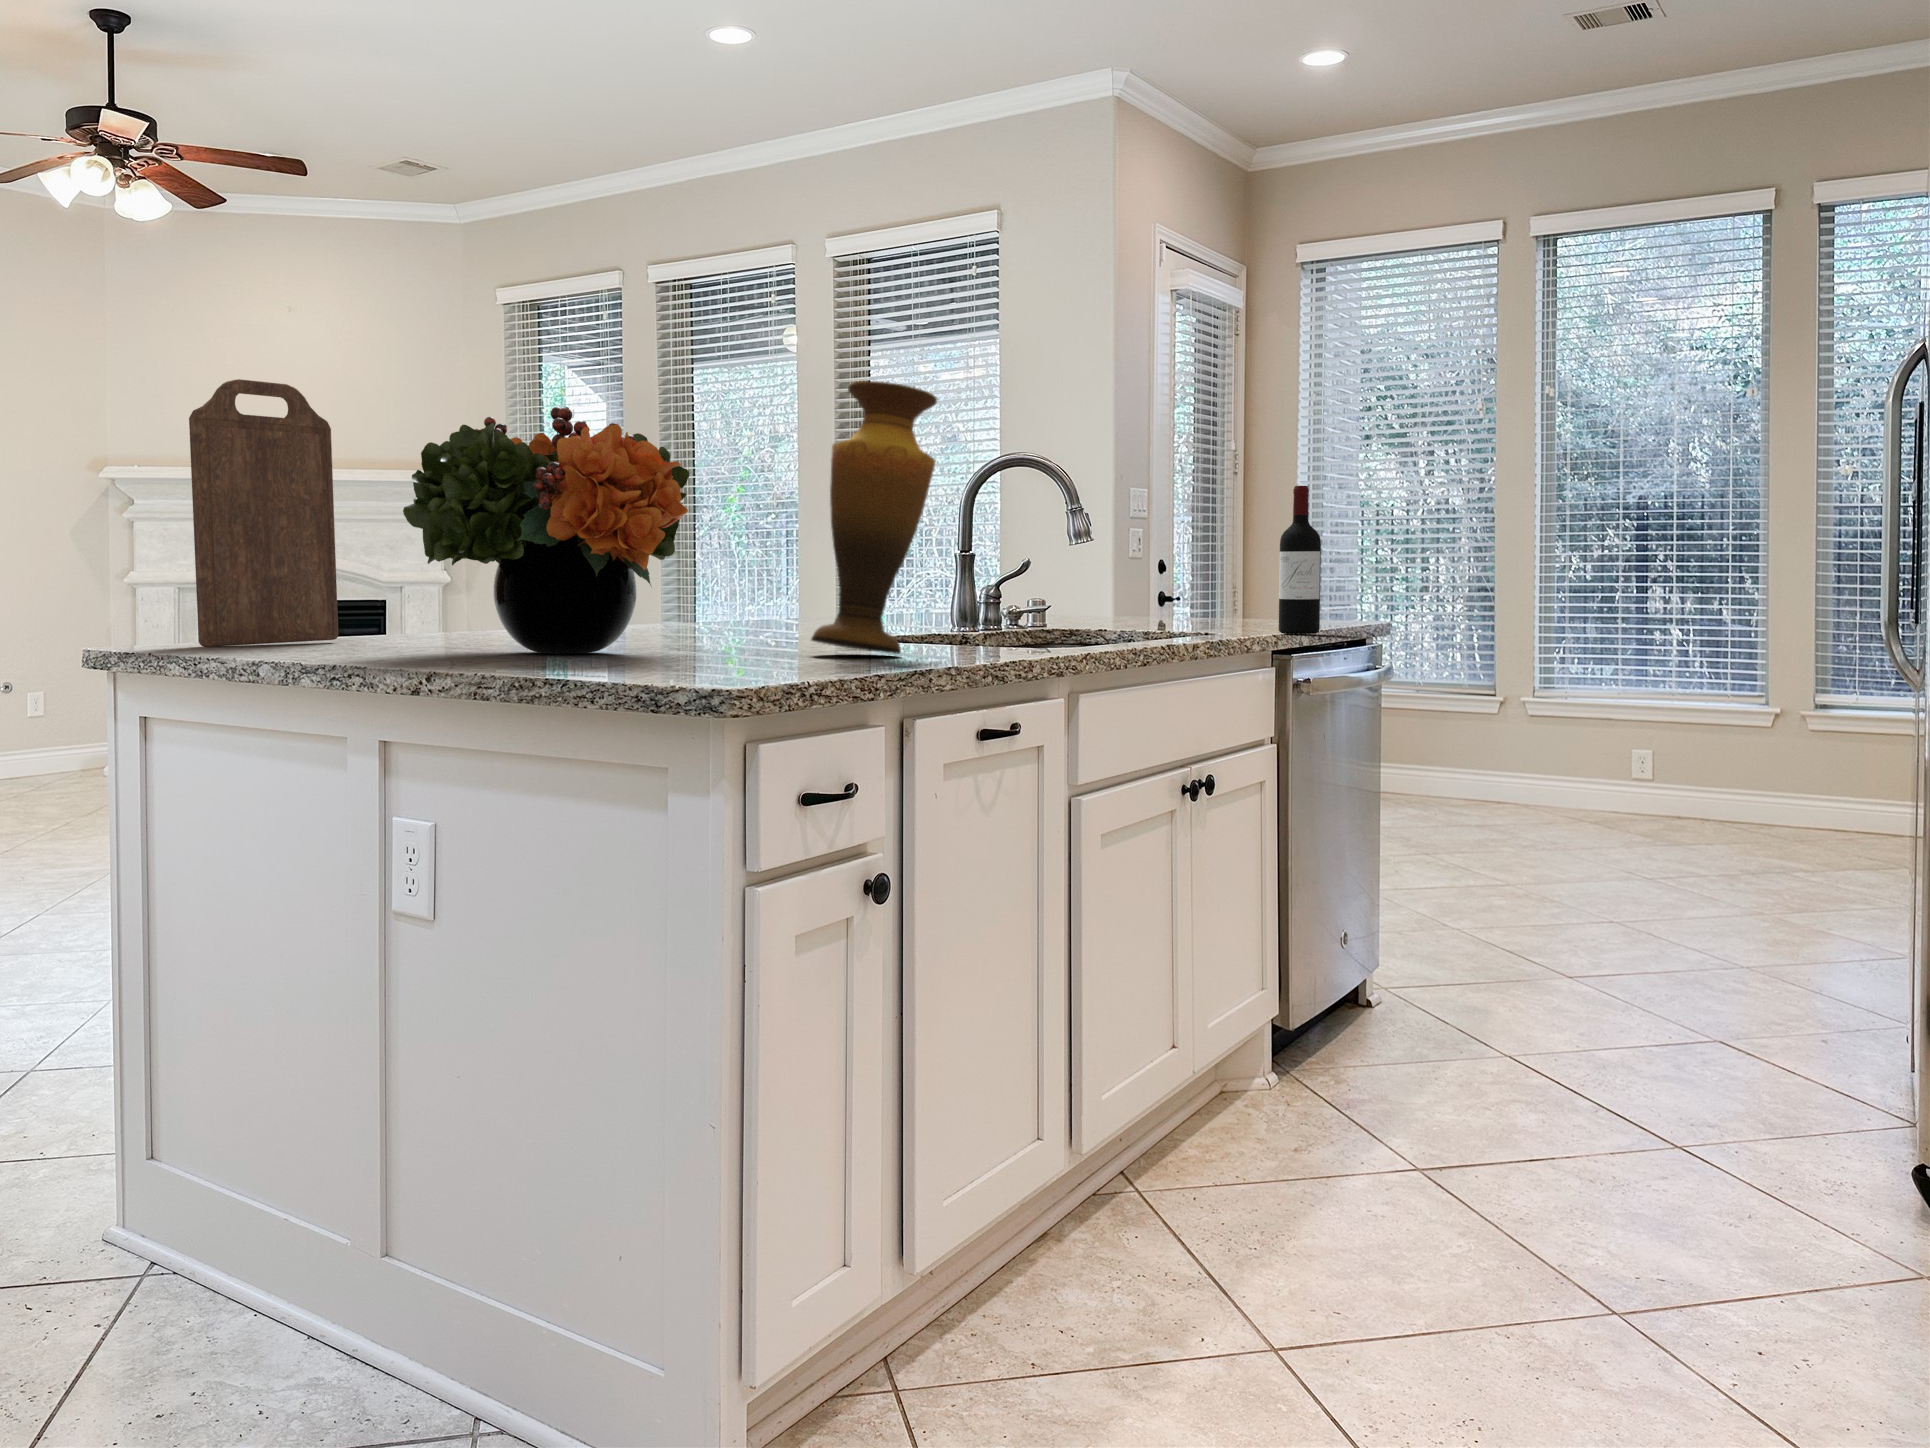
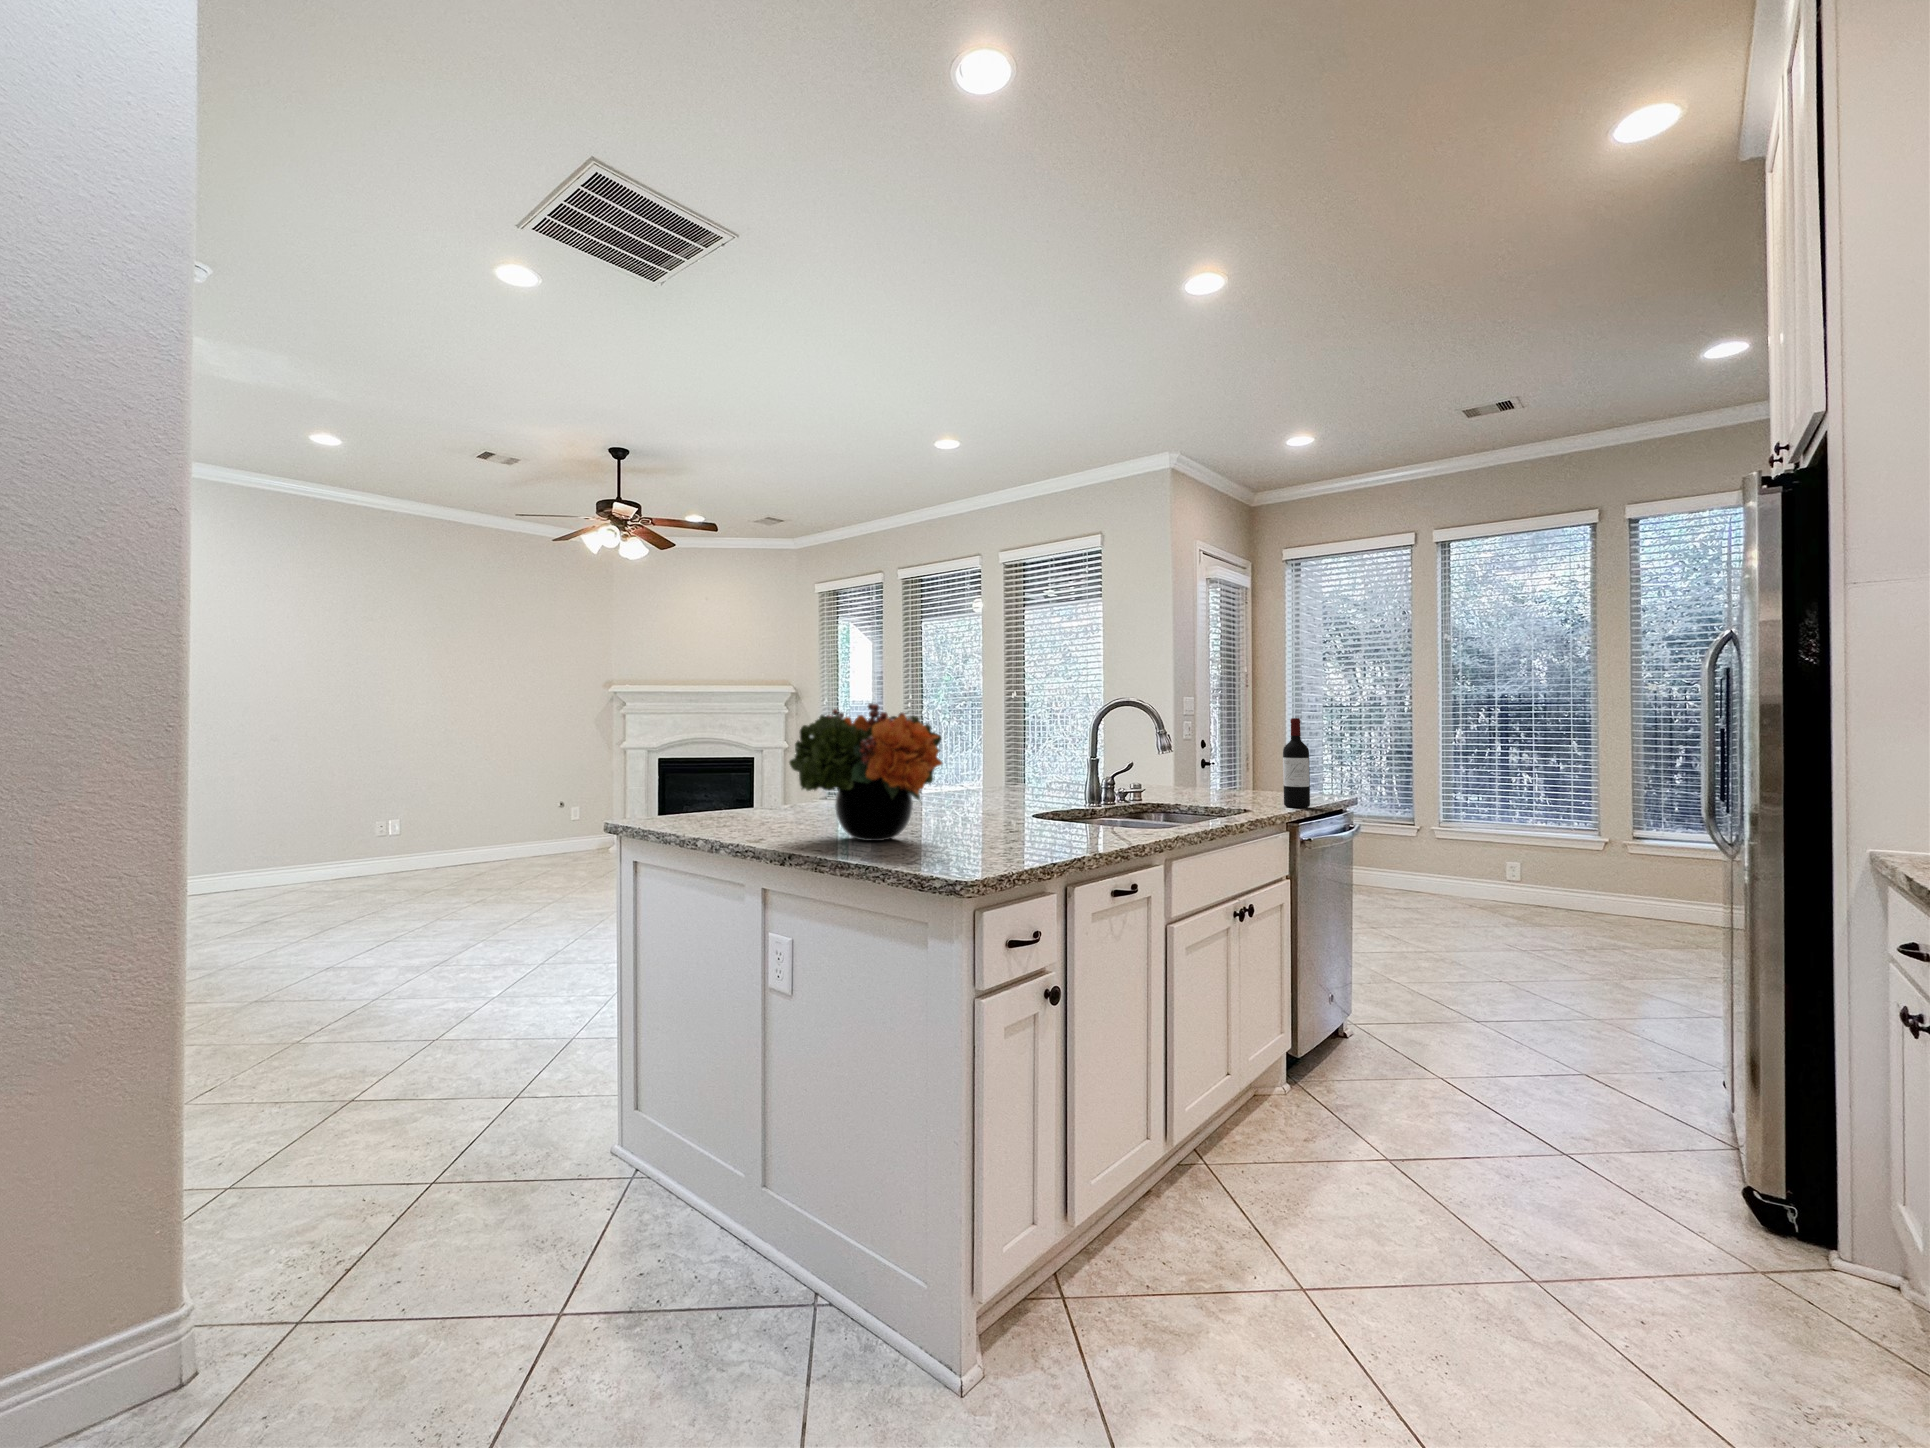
cutting board: present [189,379,338,647] -> none [679,686,749,830]
vase: present [811,381,937,654] -> none [1010,689,1082,843]

